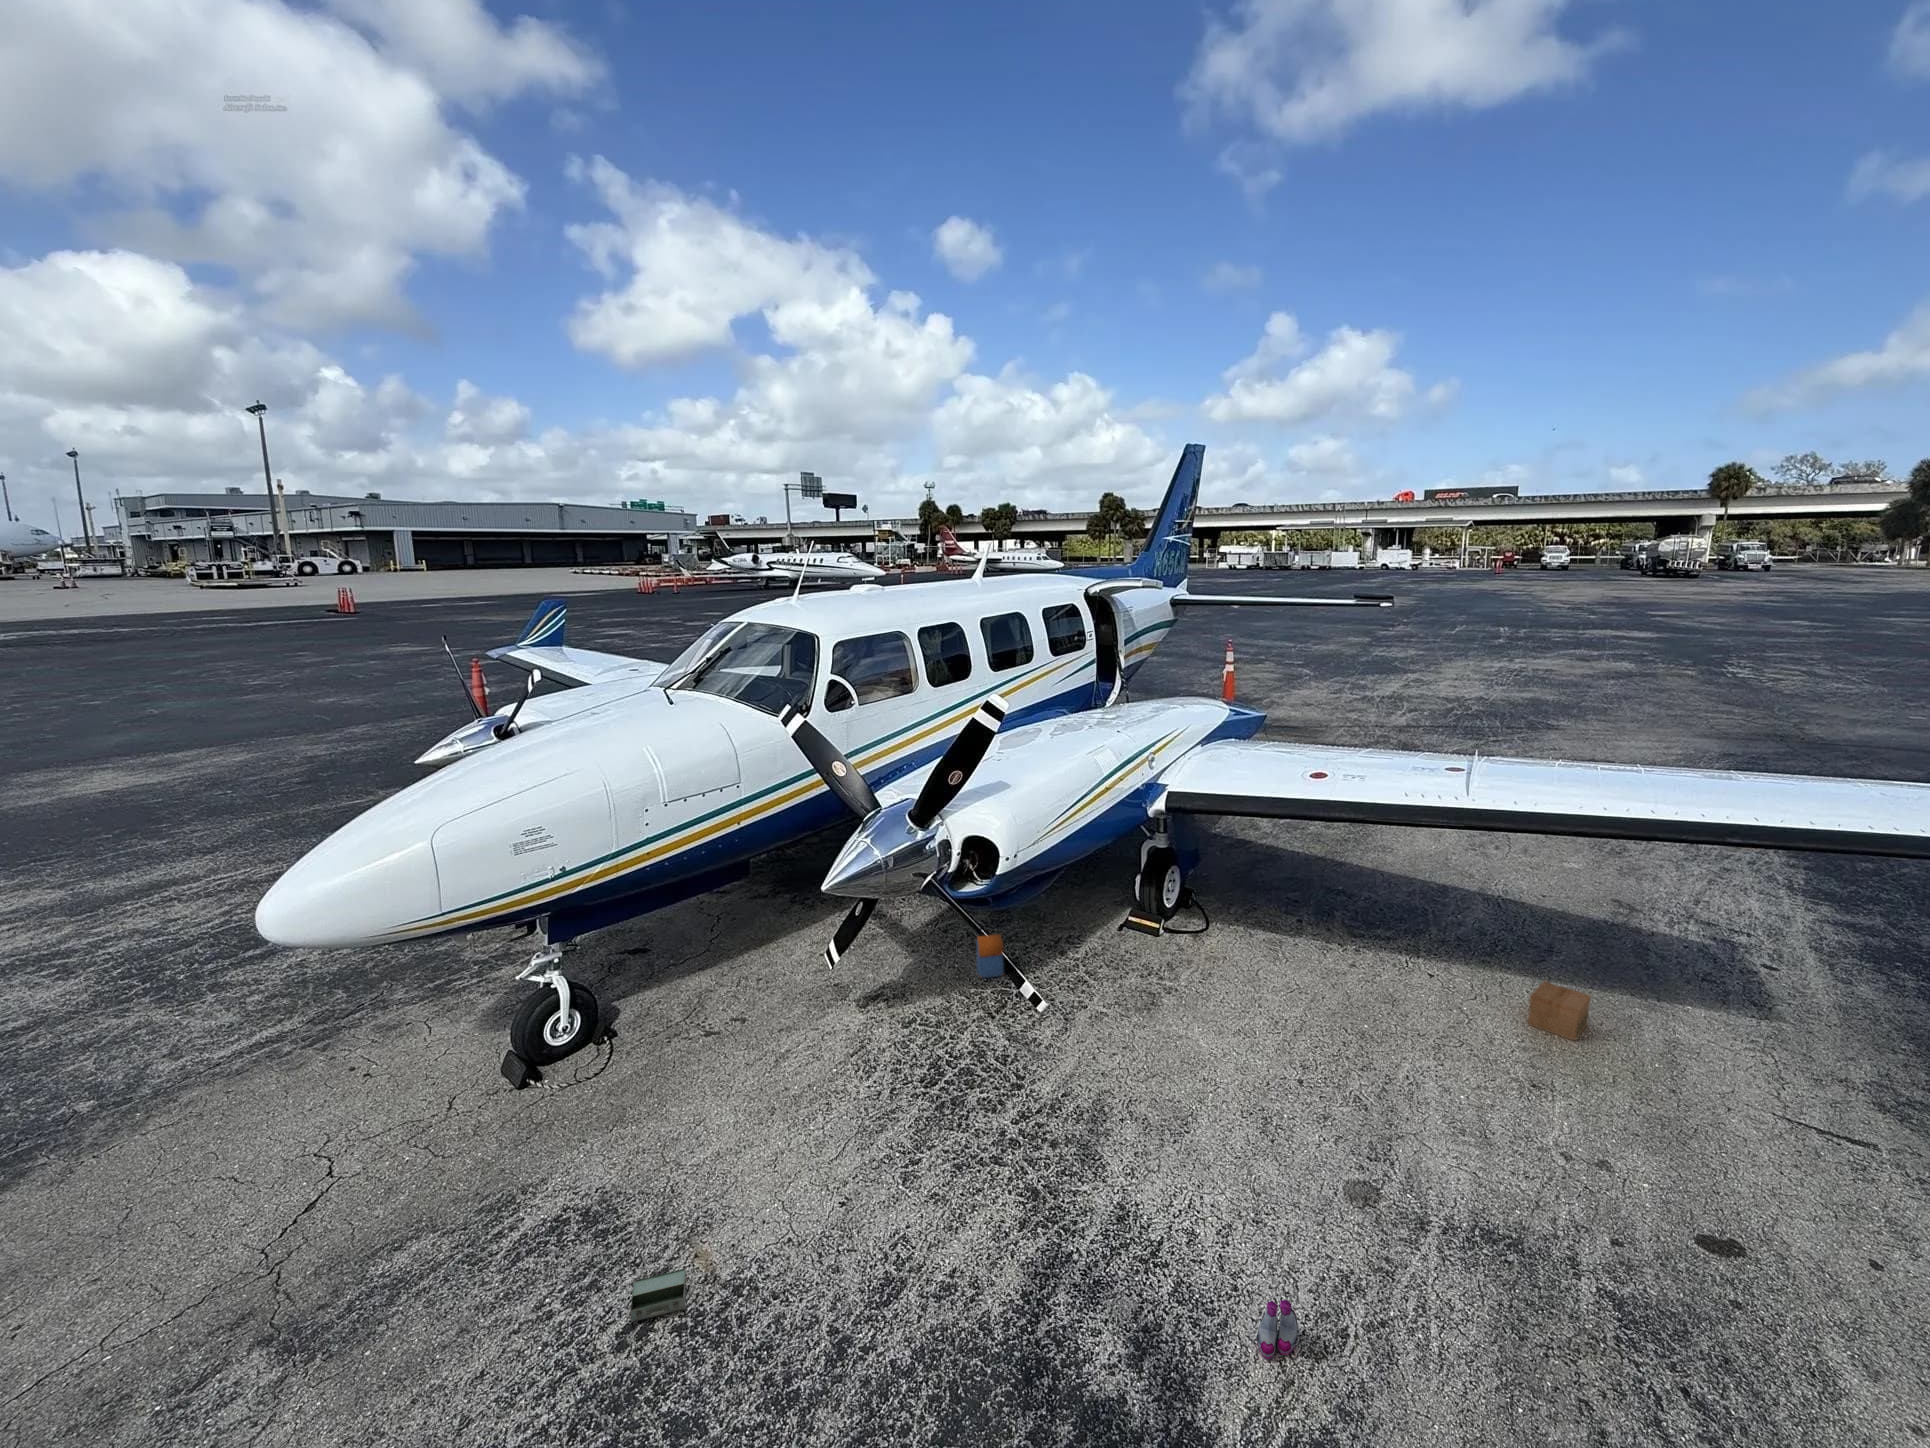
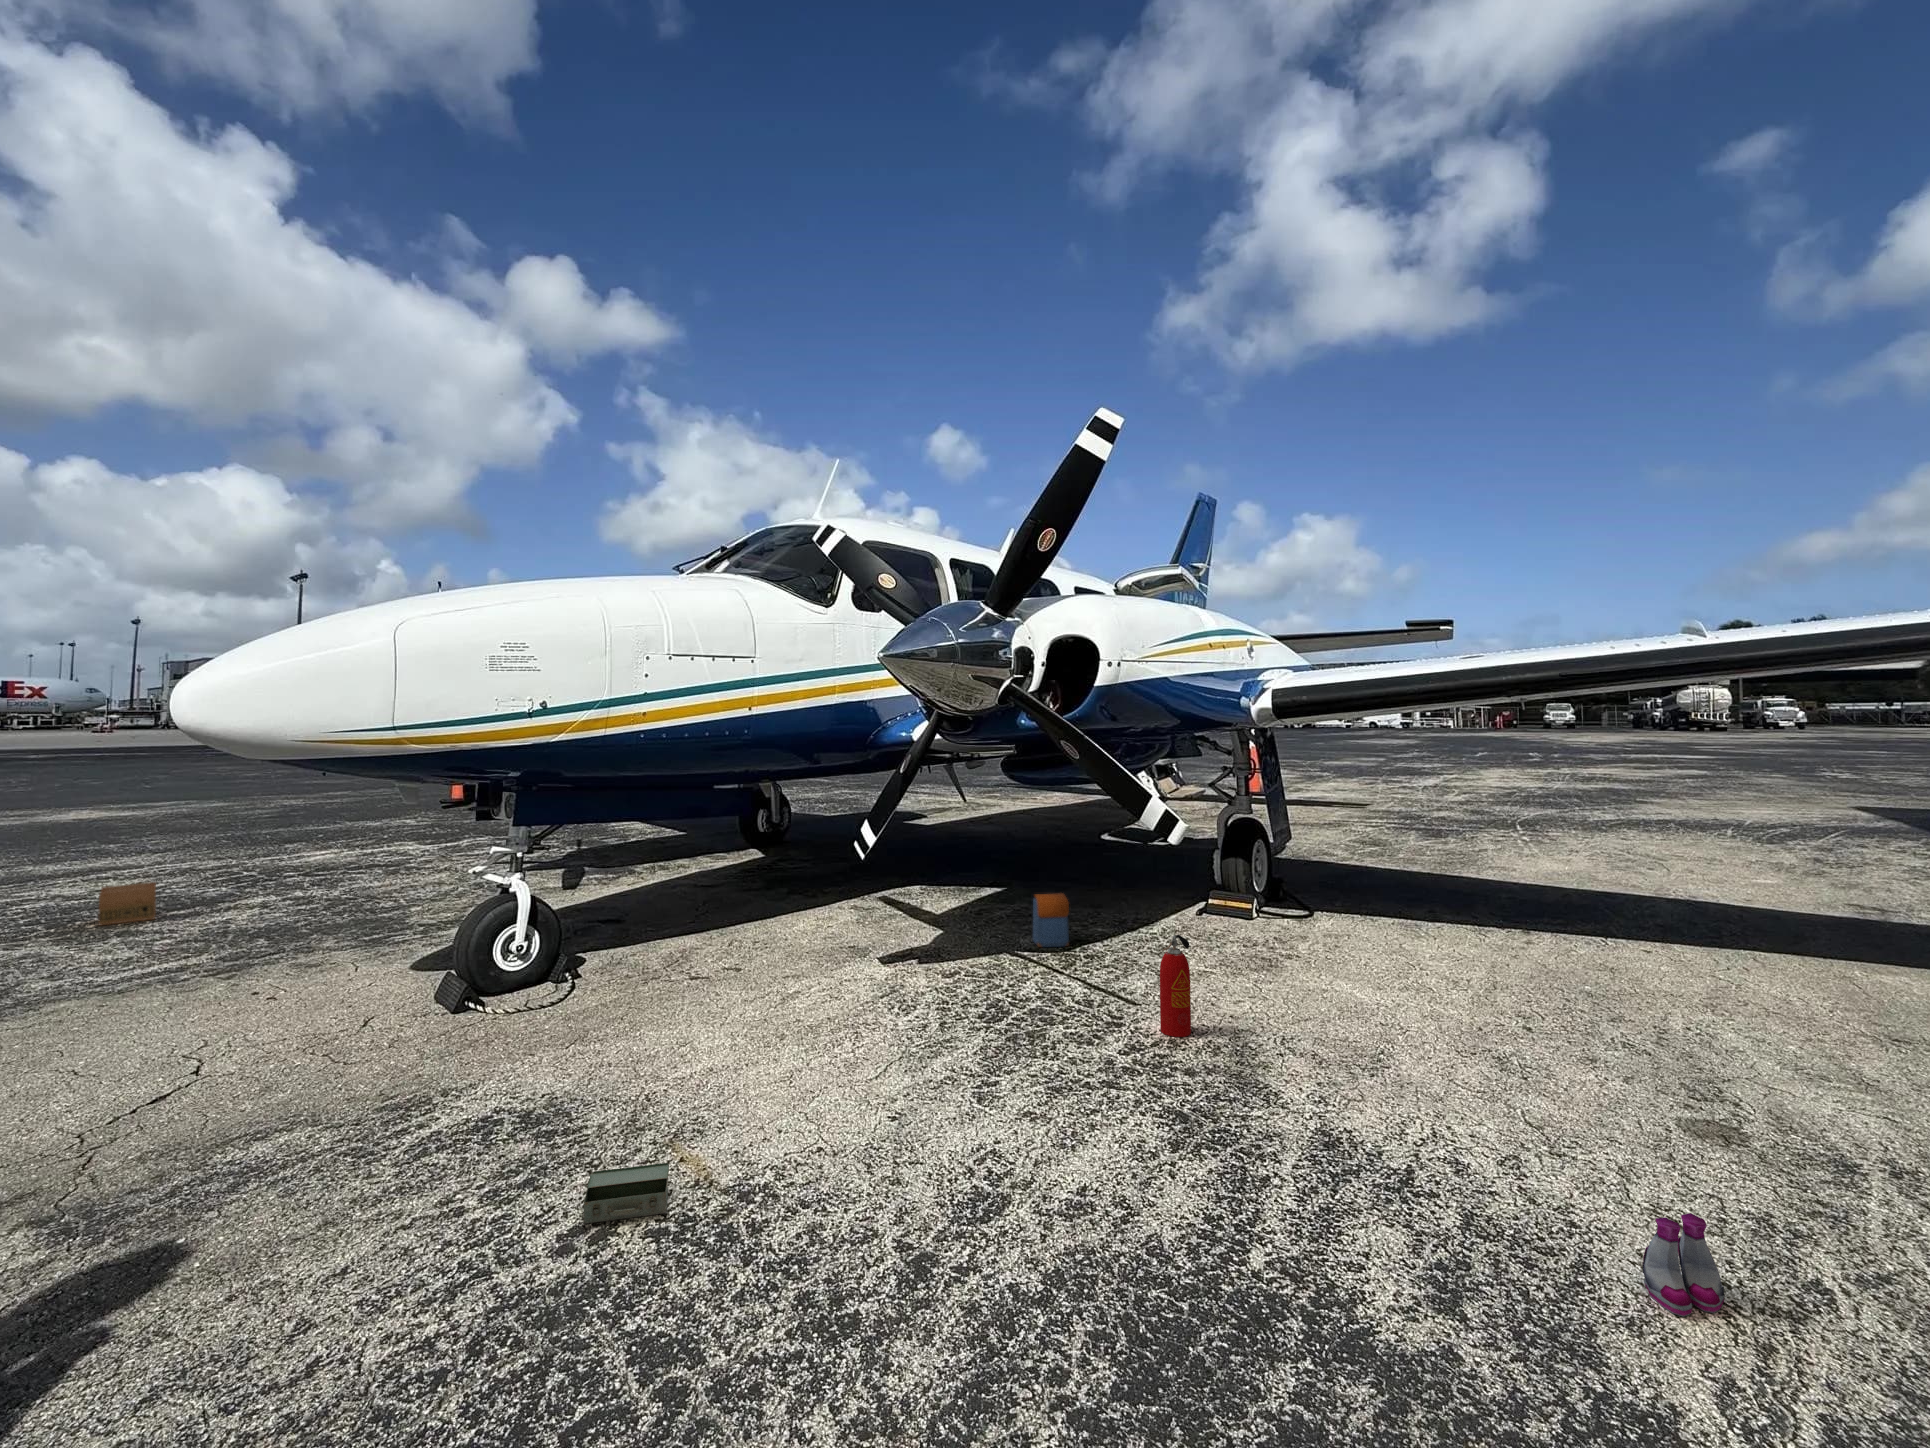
cardboard box: present [1528,981,1591,1041] -> present [99,882,156,925]
fire extinguisher: none [1046,1026,1069,1097] -> present [1160,935,1191,1037]

